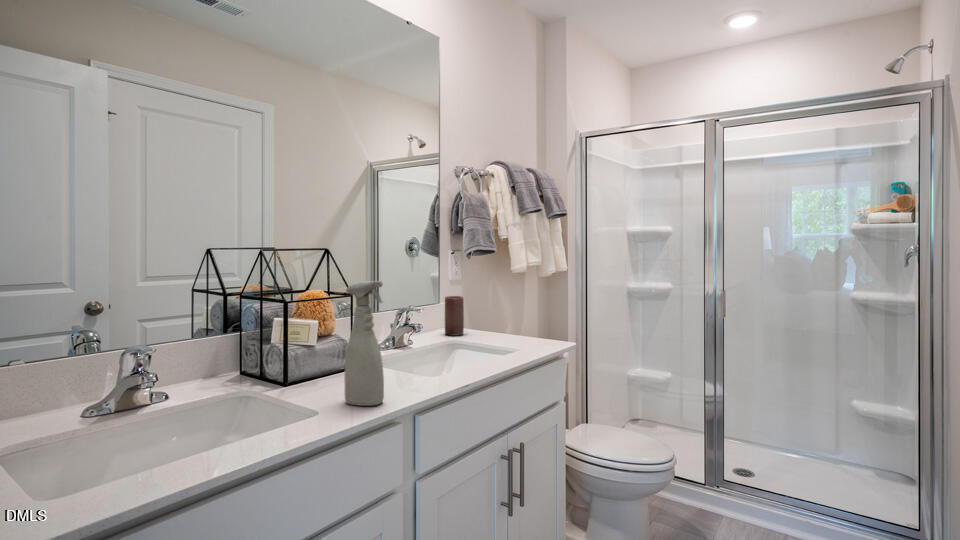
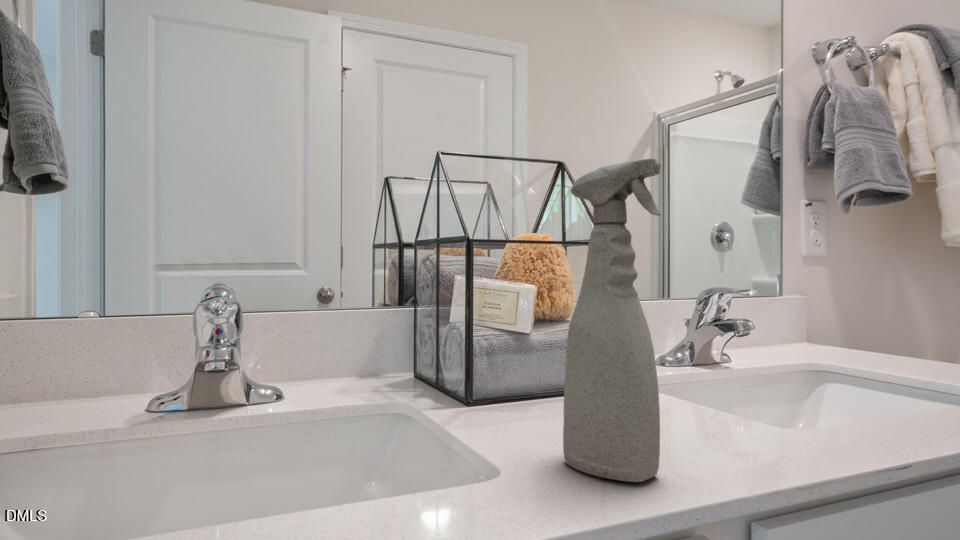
candle: present [445,296,464,336] -> none [794,281,836,355]

